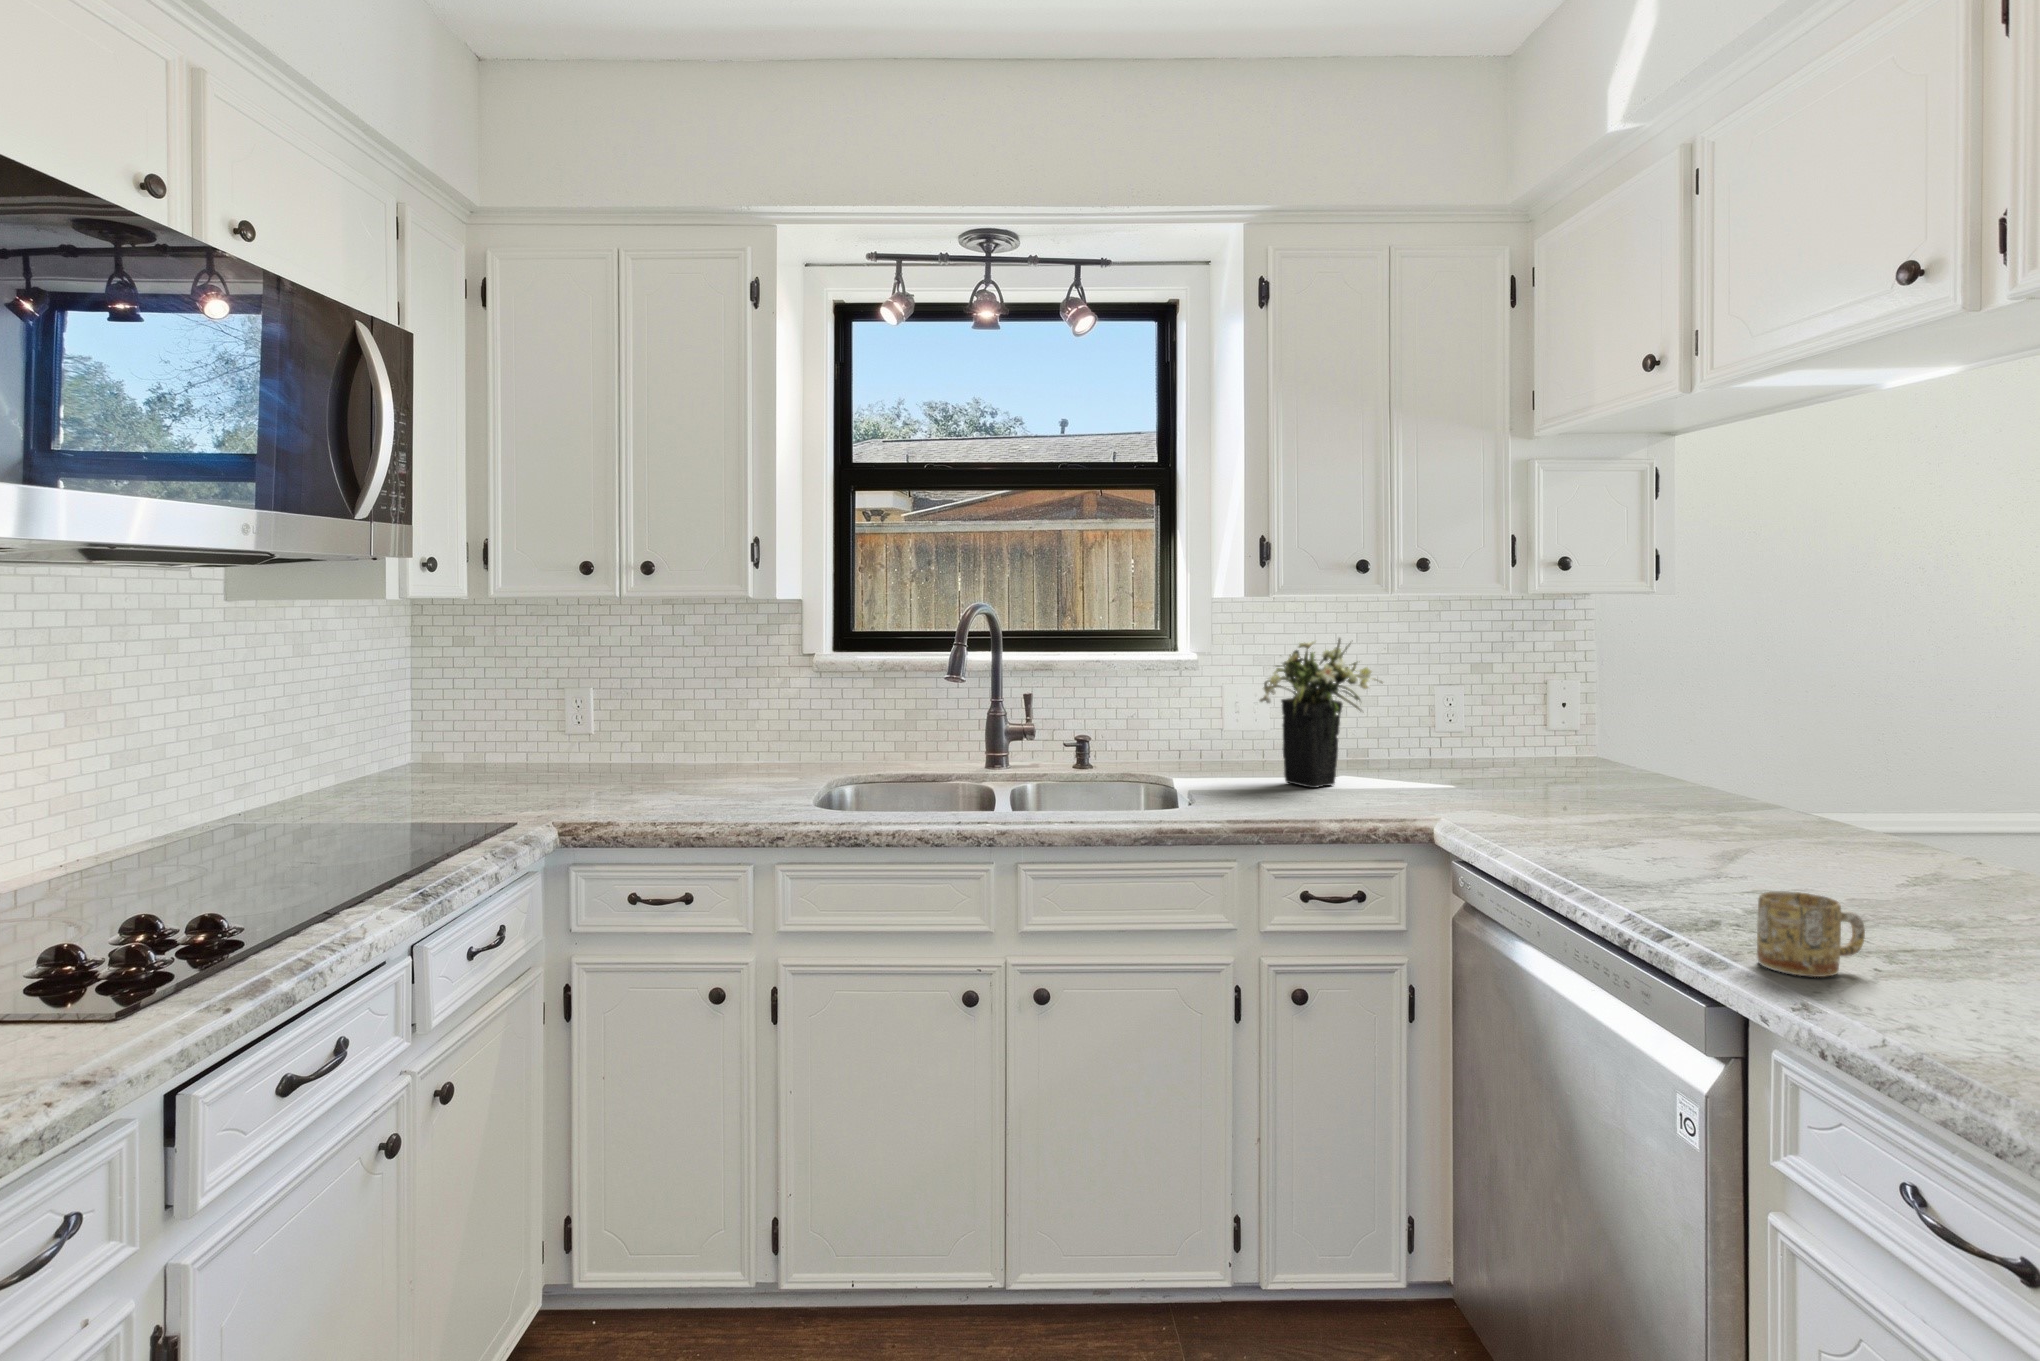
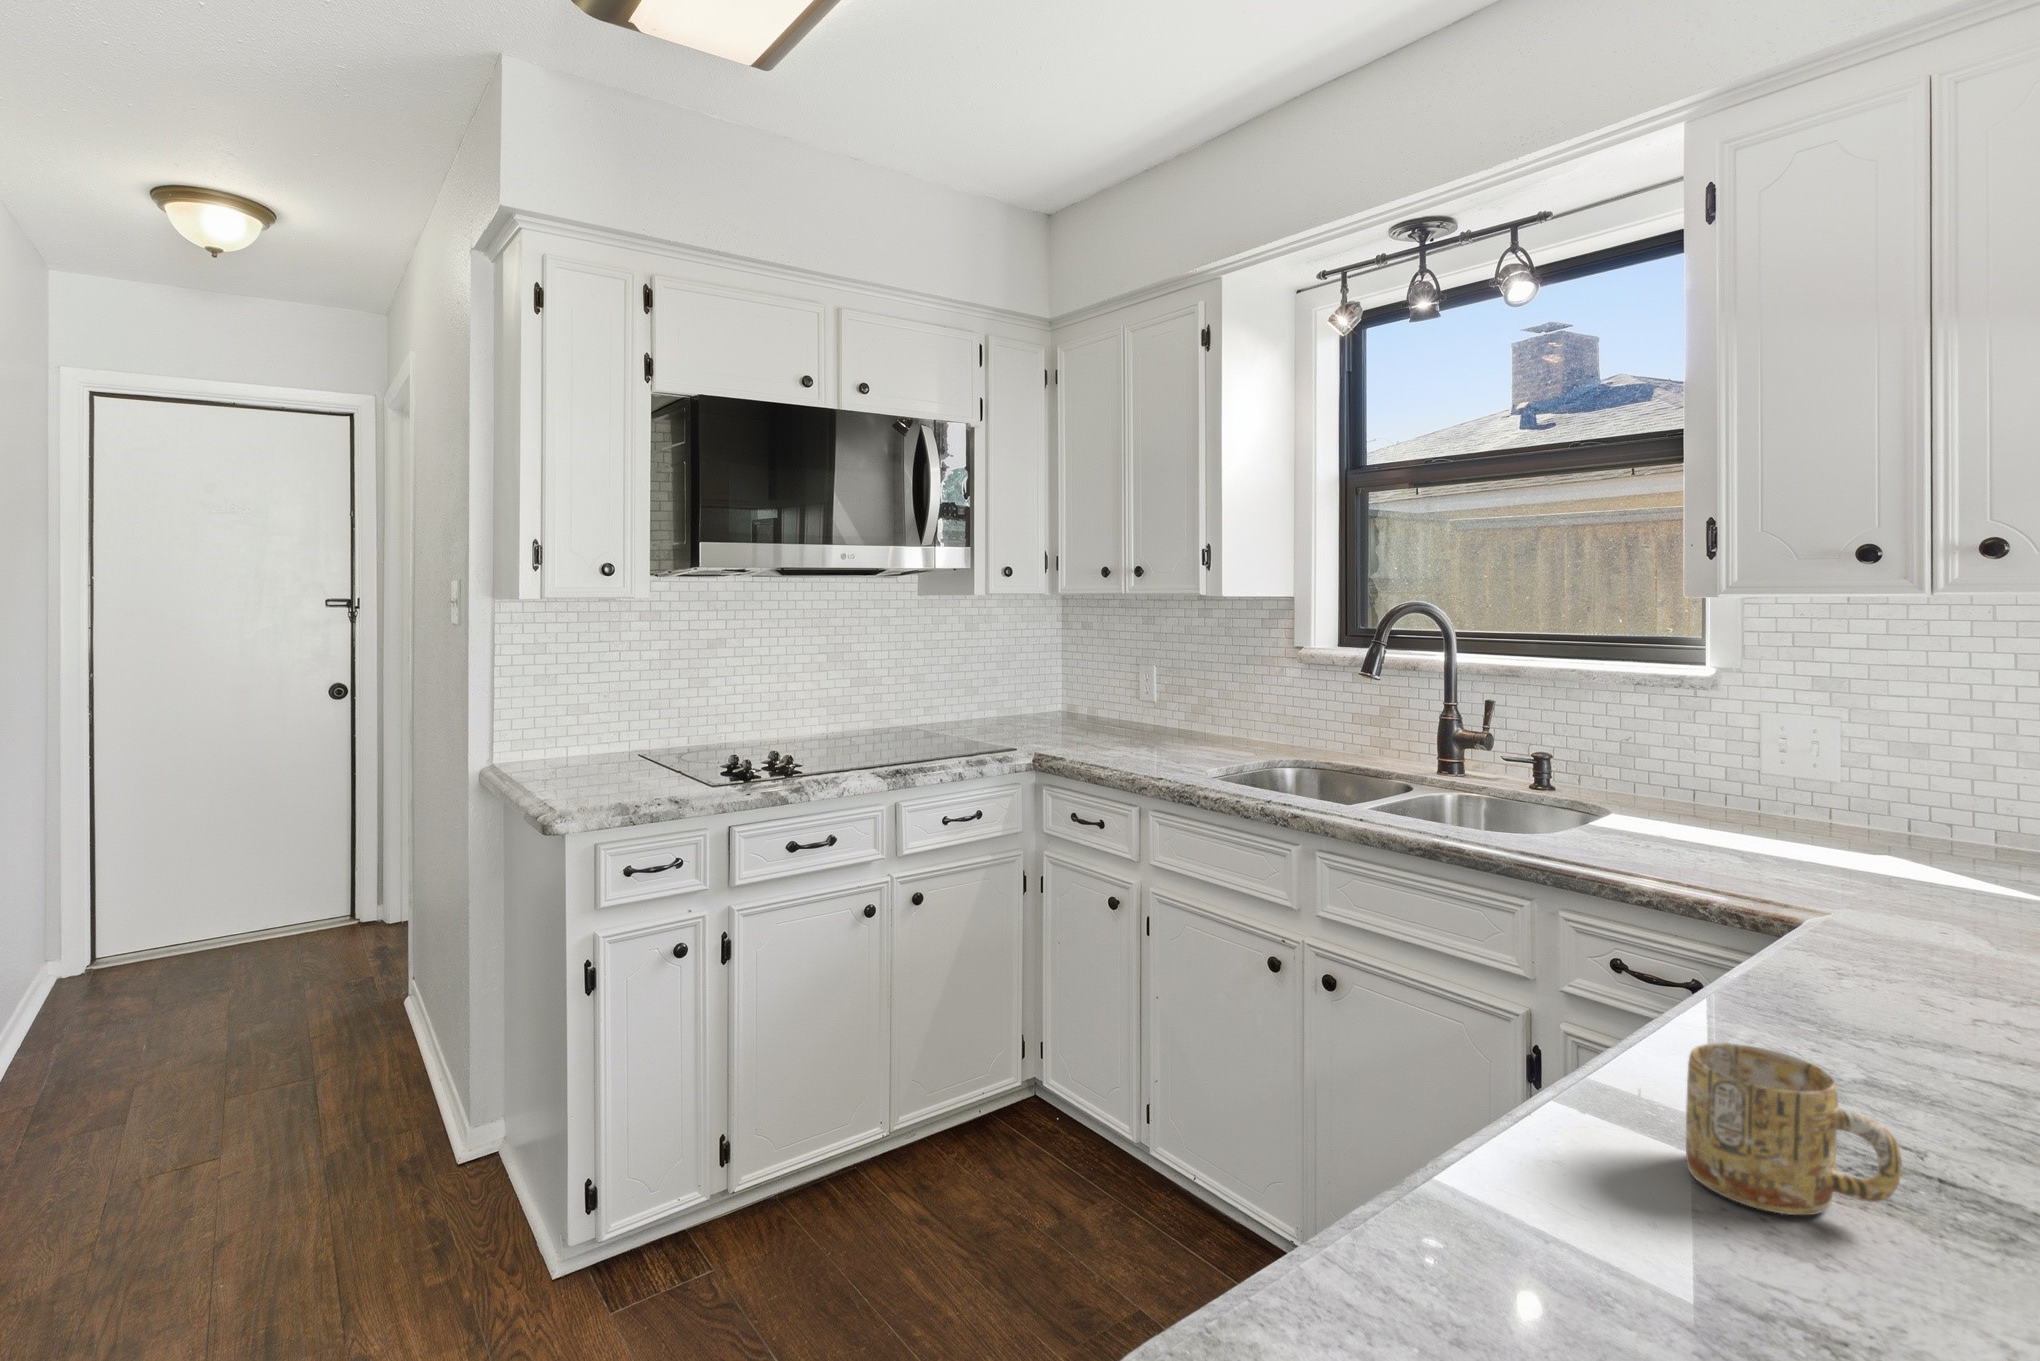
flower arrangement: present [1260,638,1382,788] -> none [1704,644,1912,847]

